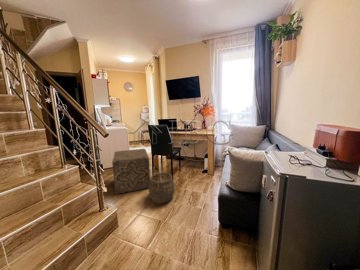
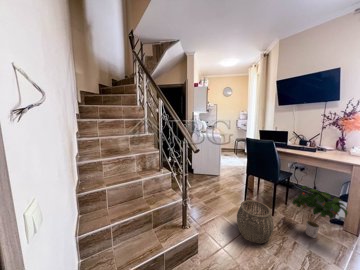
ottoman: present [112,149,150,194] -> none [201,162,242,214]
potted plant: none [183,153,211,186] -> present [292,186,348,238]

